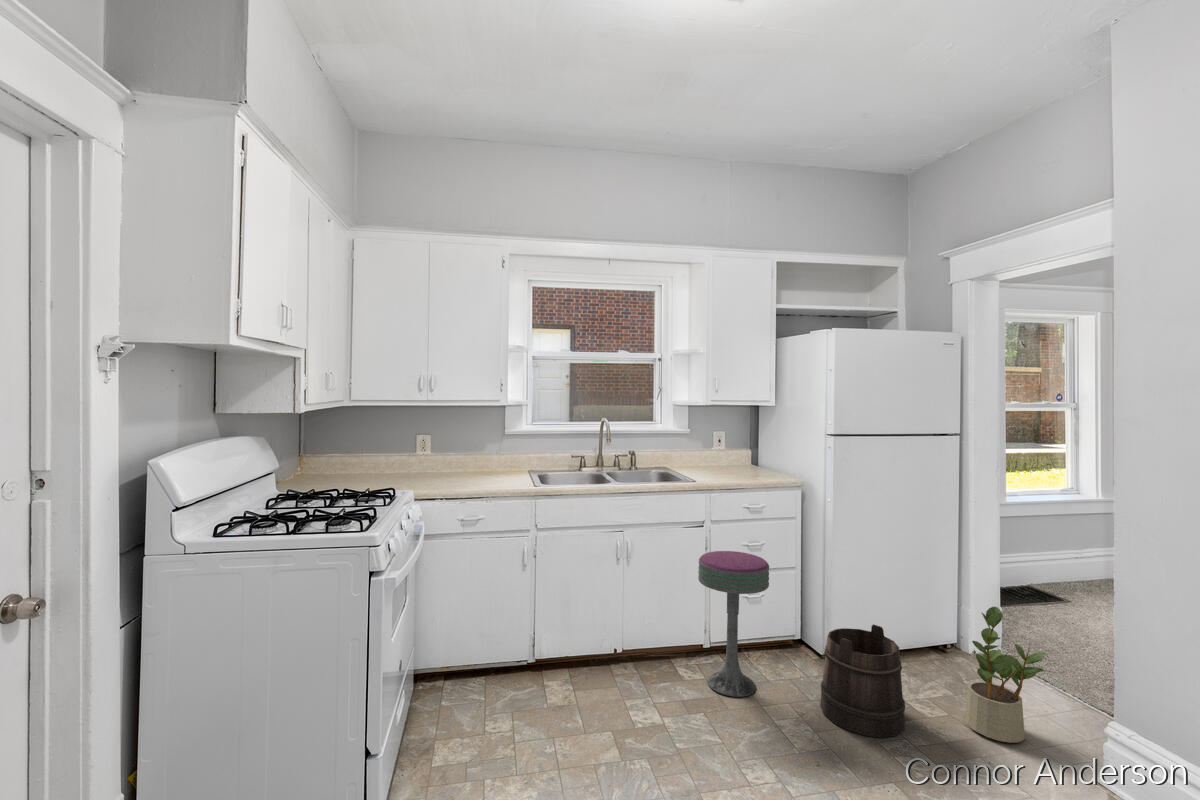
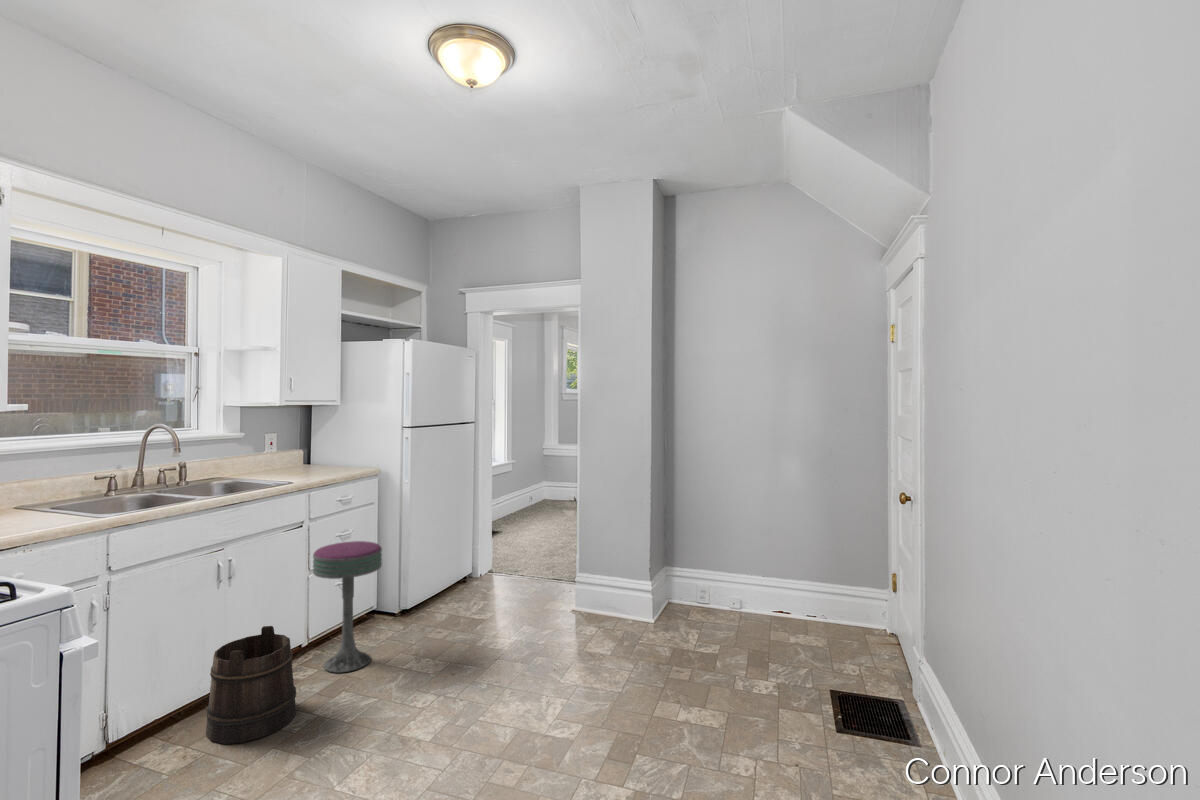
potted plant: present [965,607,1047,743] -> none [504,533,545,617]
bucket: present [820,624,905,738] -> present [206,626,296,744]

